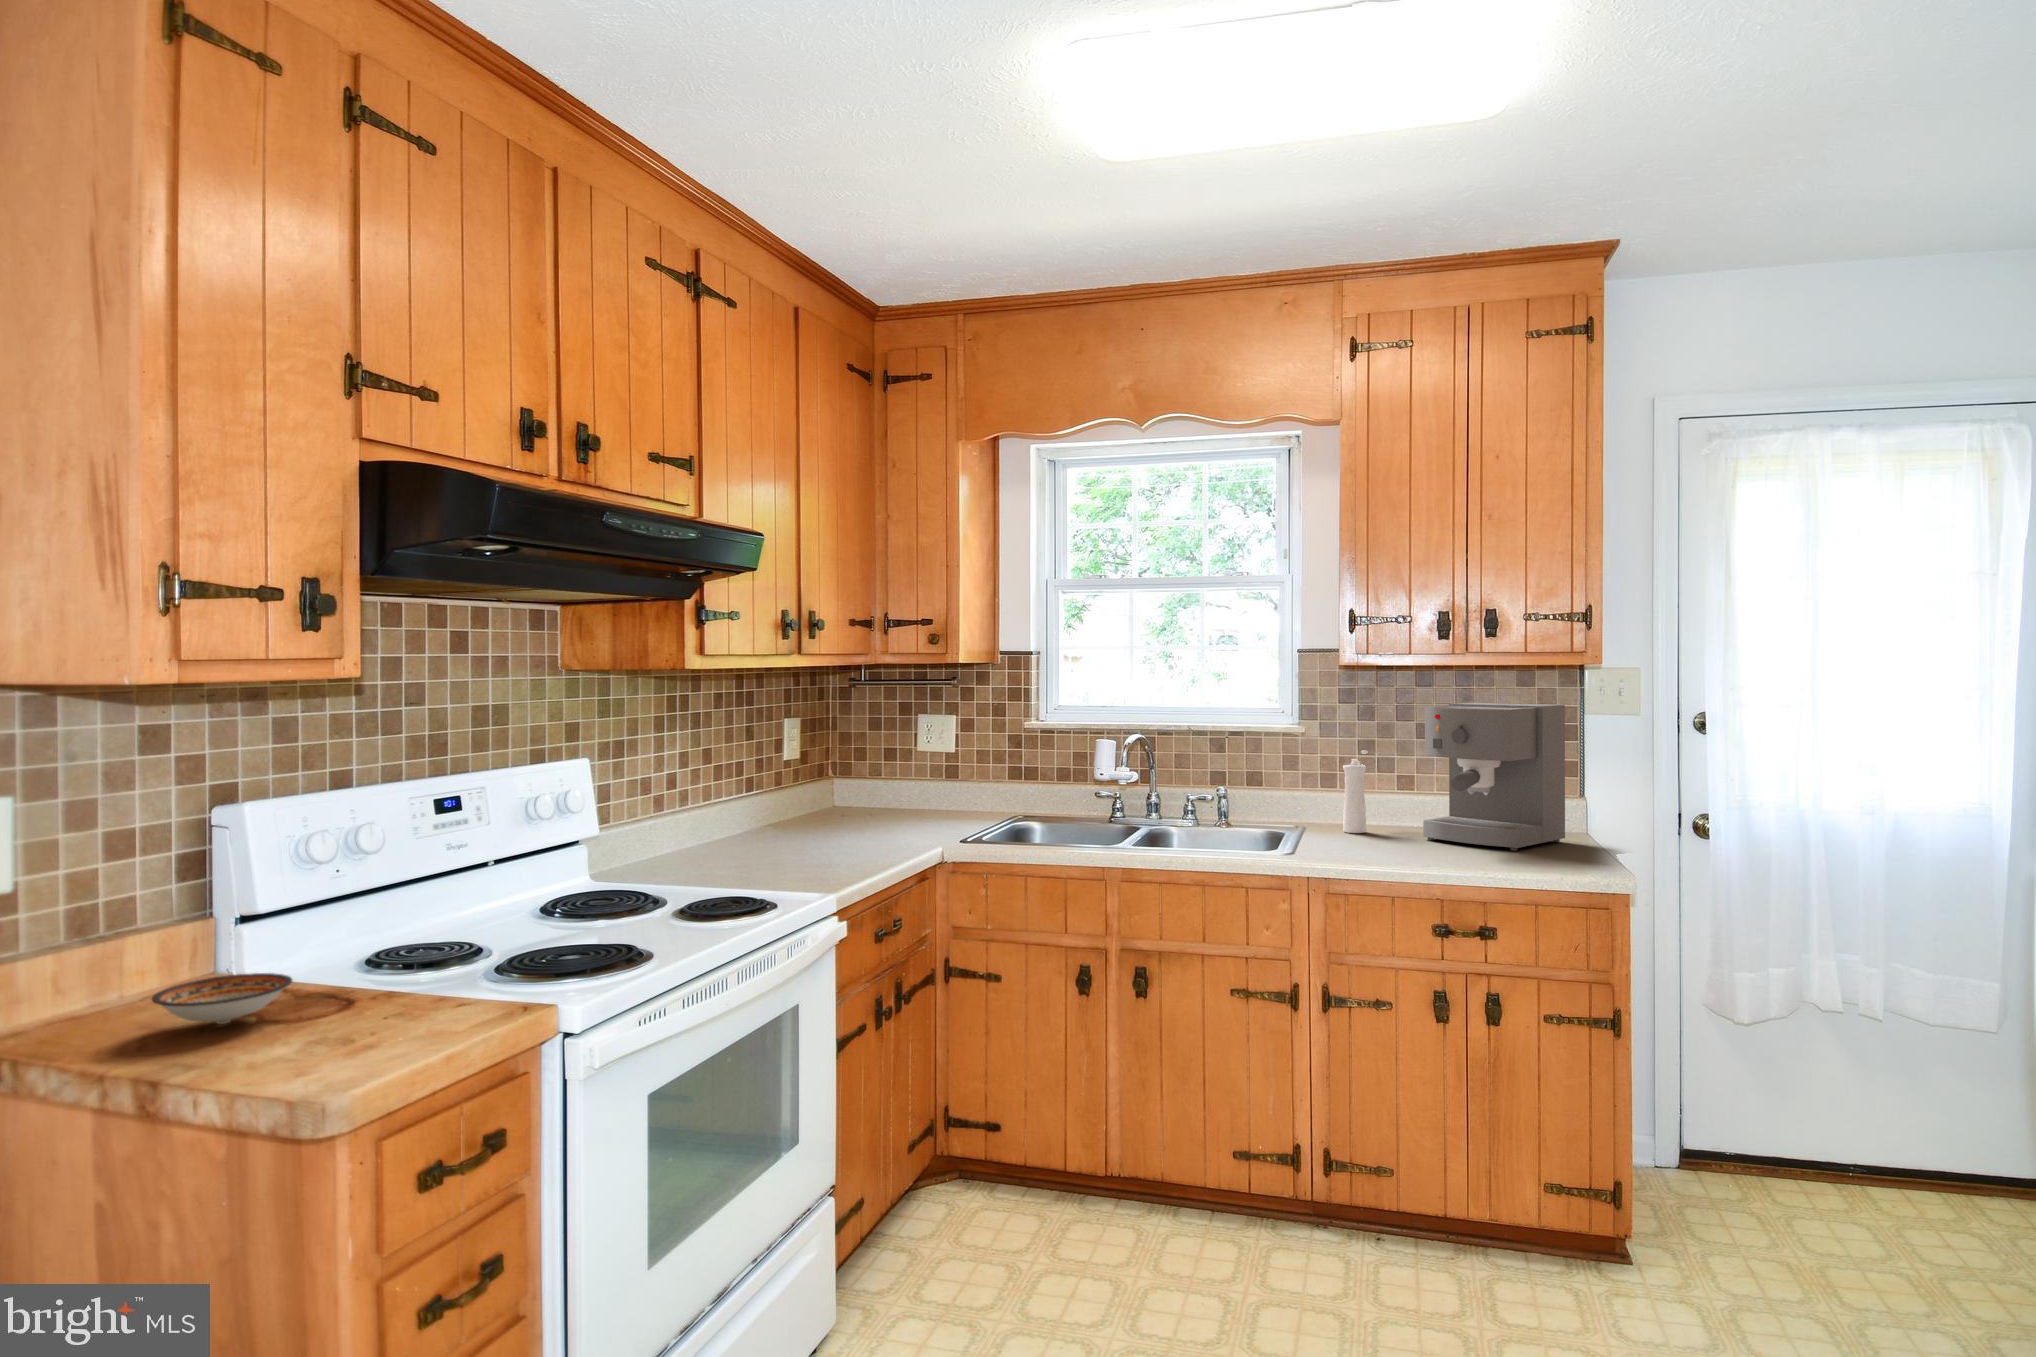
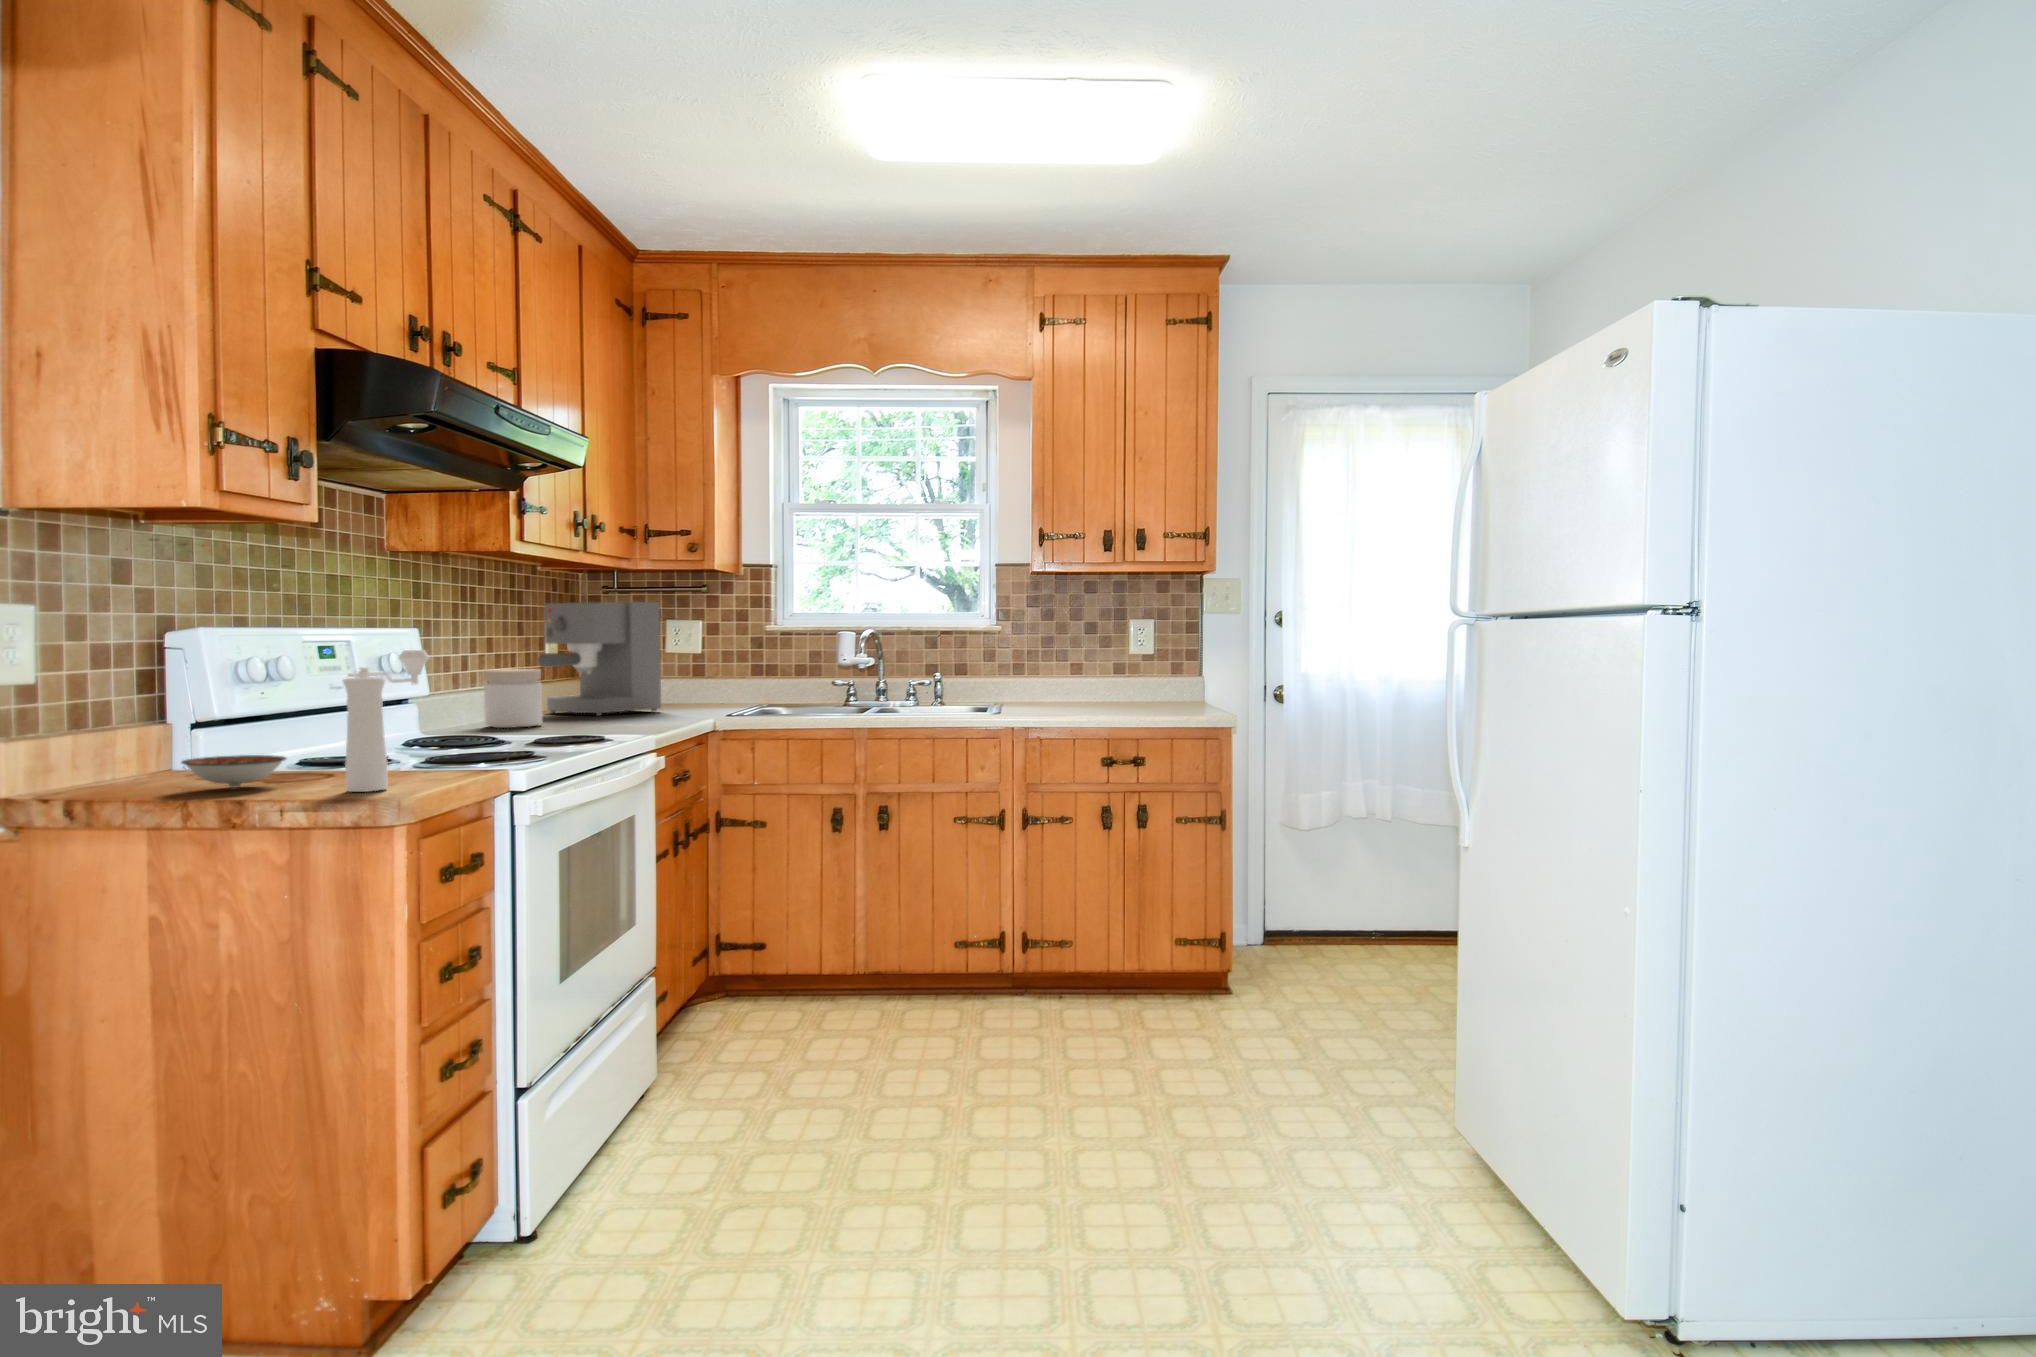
coffee maker: present [1423,703,1565,851] -> present [538,602,661,716]
pepper mill: present [1343,750,1368,833] -> present [342,650,429,792]
jar: none [677,793,740,864] -> present [484,669,542,728]

